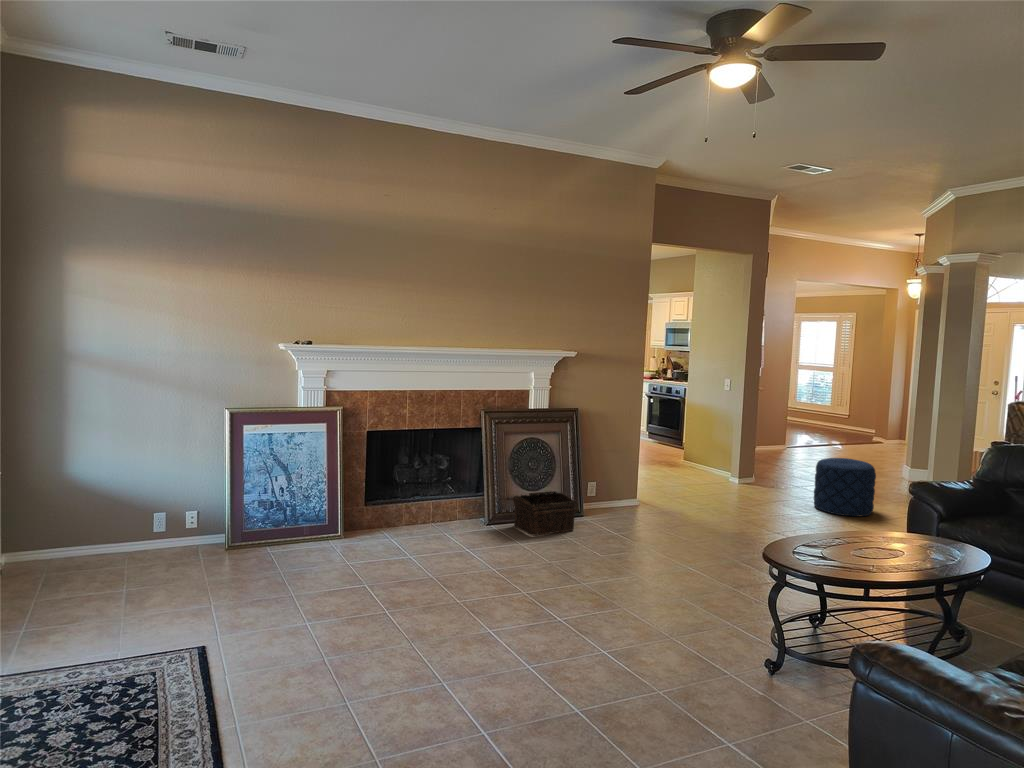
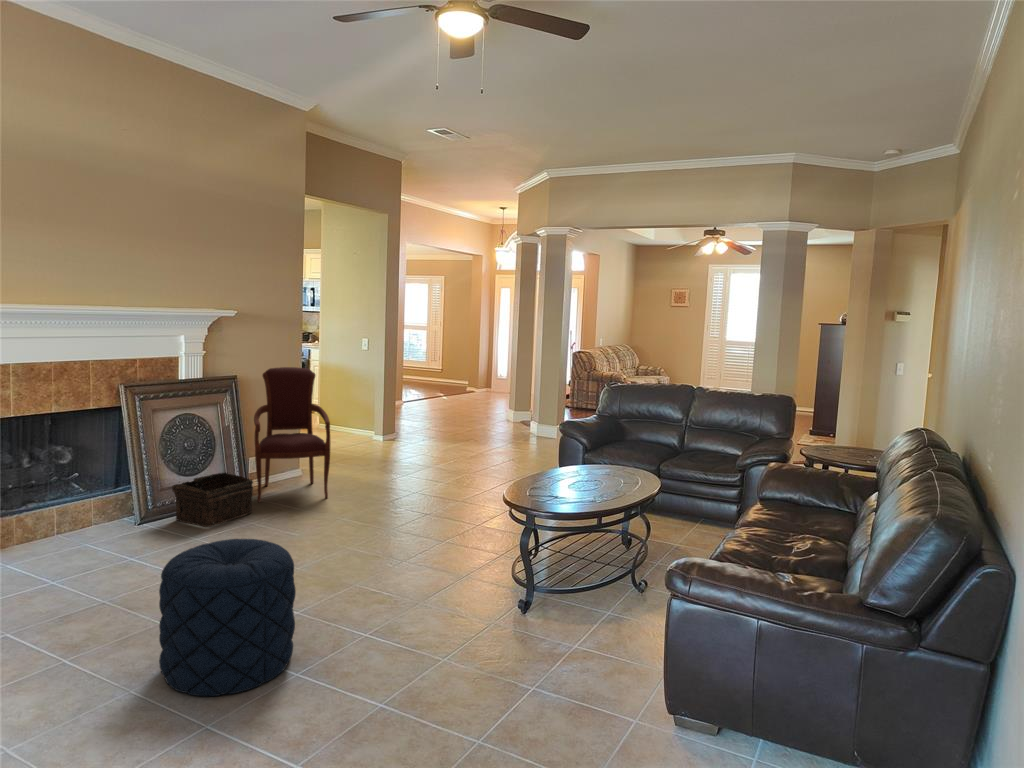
armchair: none [584,404,654,529] -> present [254,367,331,502]
pouf: present [814,458,876,516] -> present [159,539,296,696]

